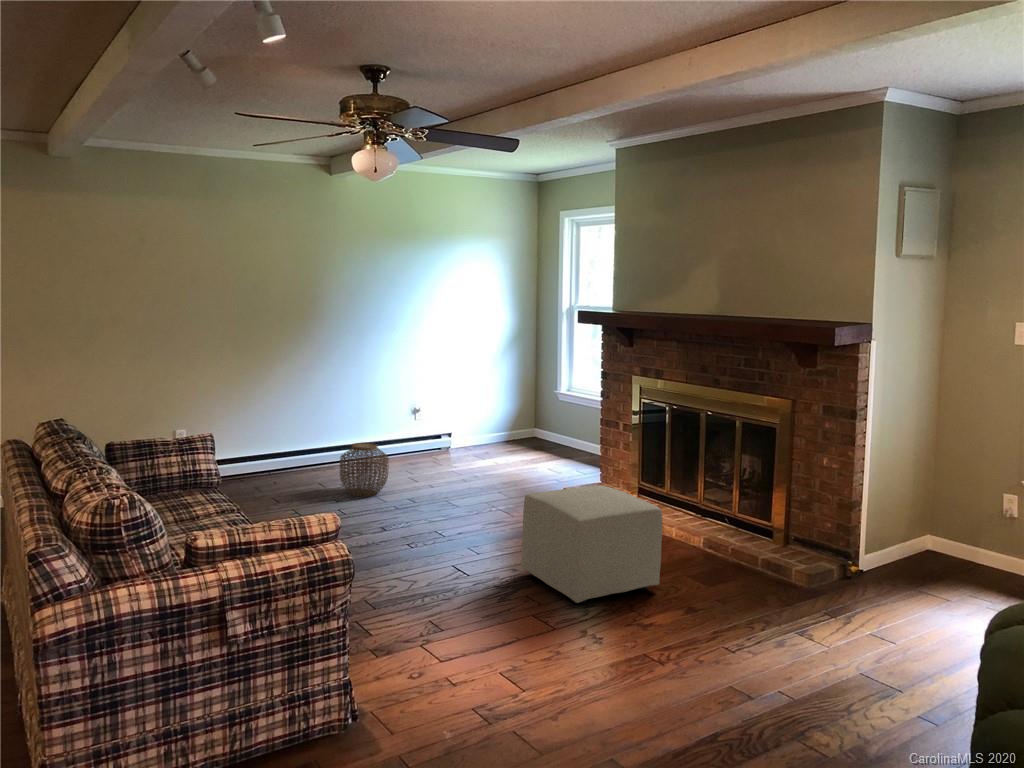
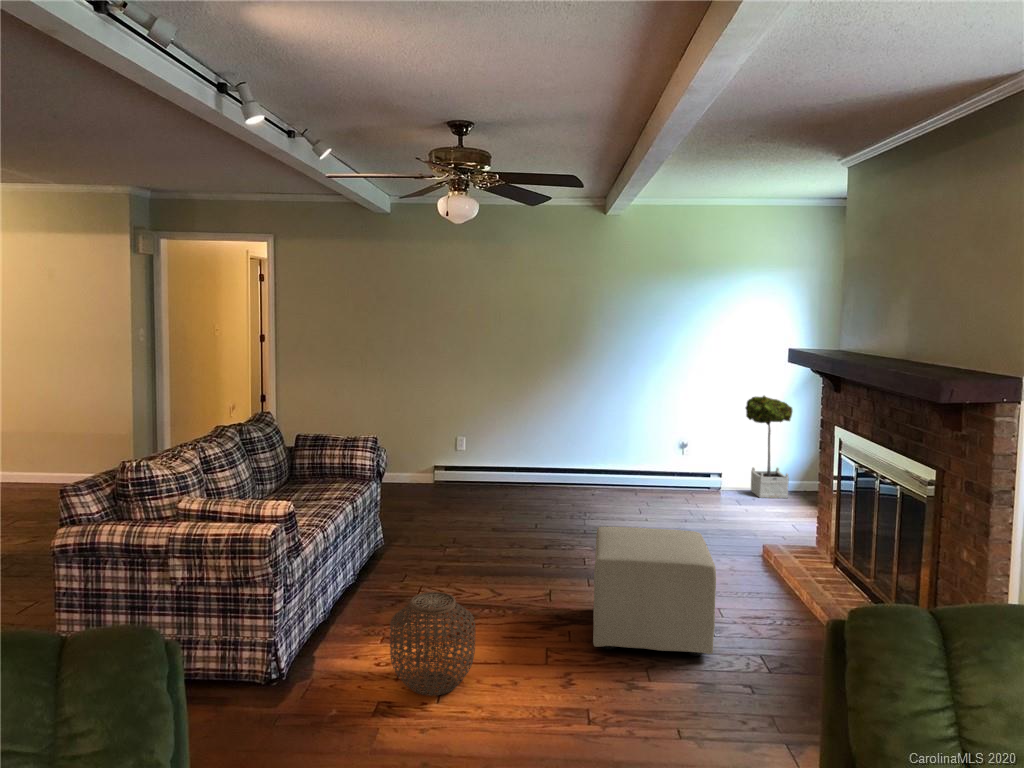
potted tree: none [487,360,530,456] -> present [745,396,792,498]
woven basket: present [340,442,388,497] -> present [390,592,475,696]

